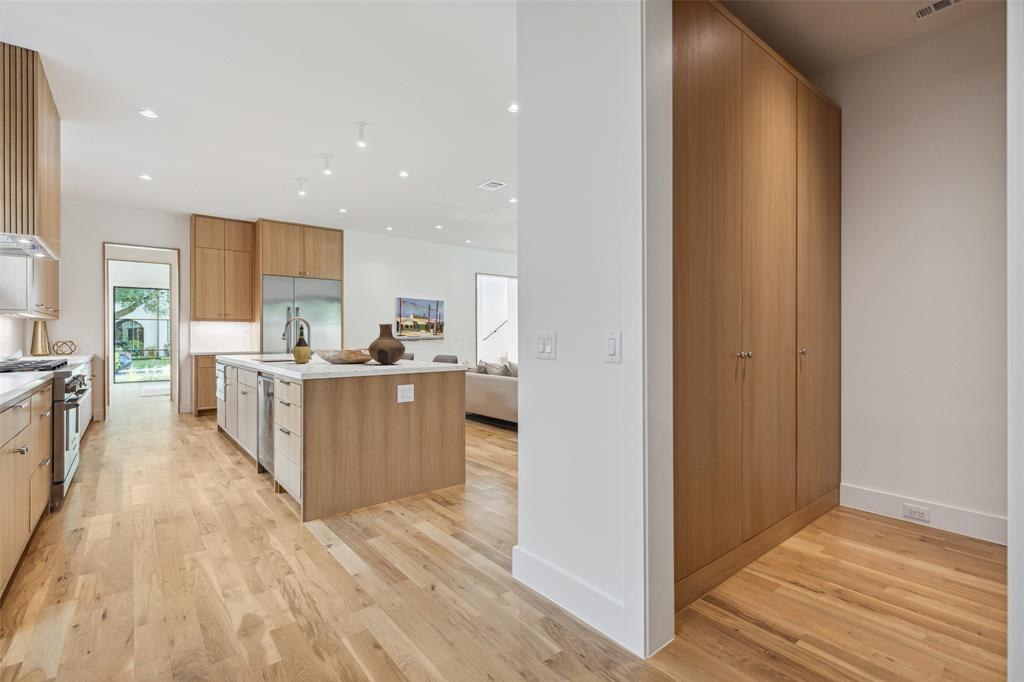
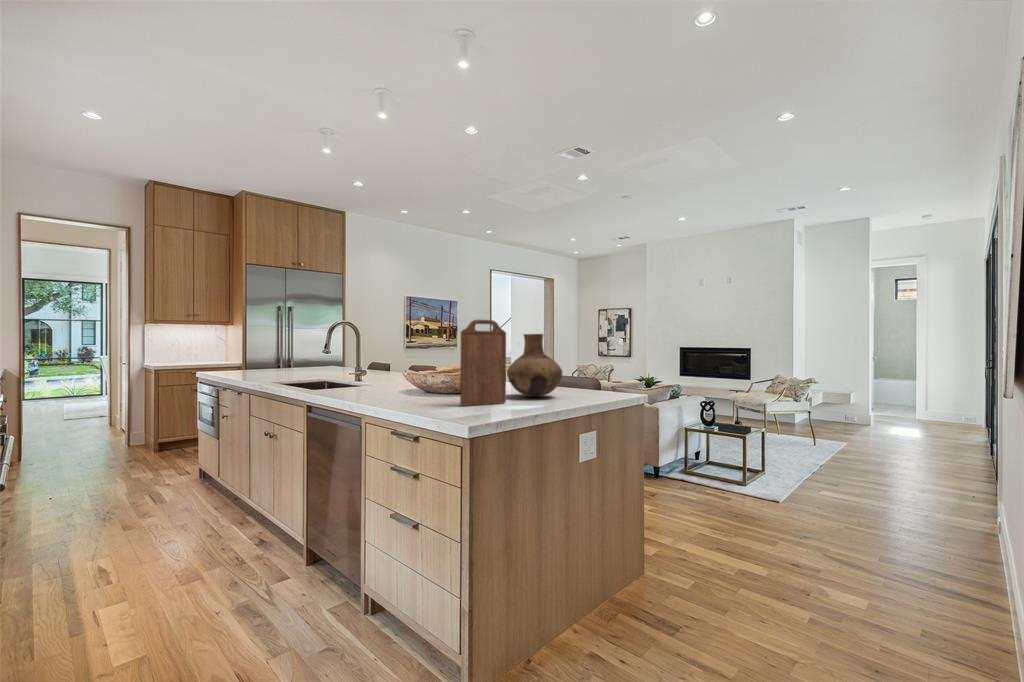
cutting board: none [323,315,355,367] -> present [460,320,506,406]
wine bottle: present [293,324,310,364] -> none [378,333,404,395]

